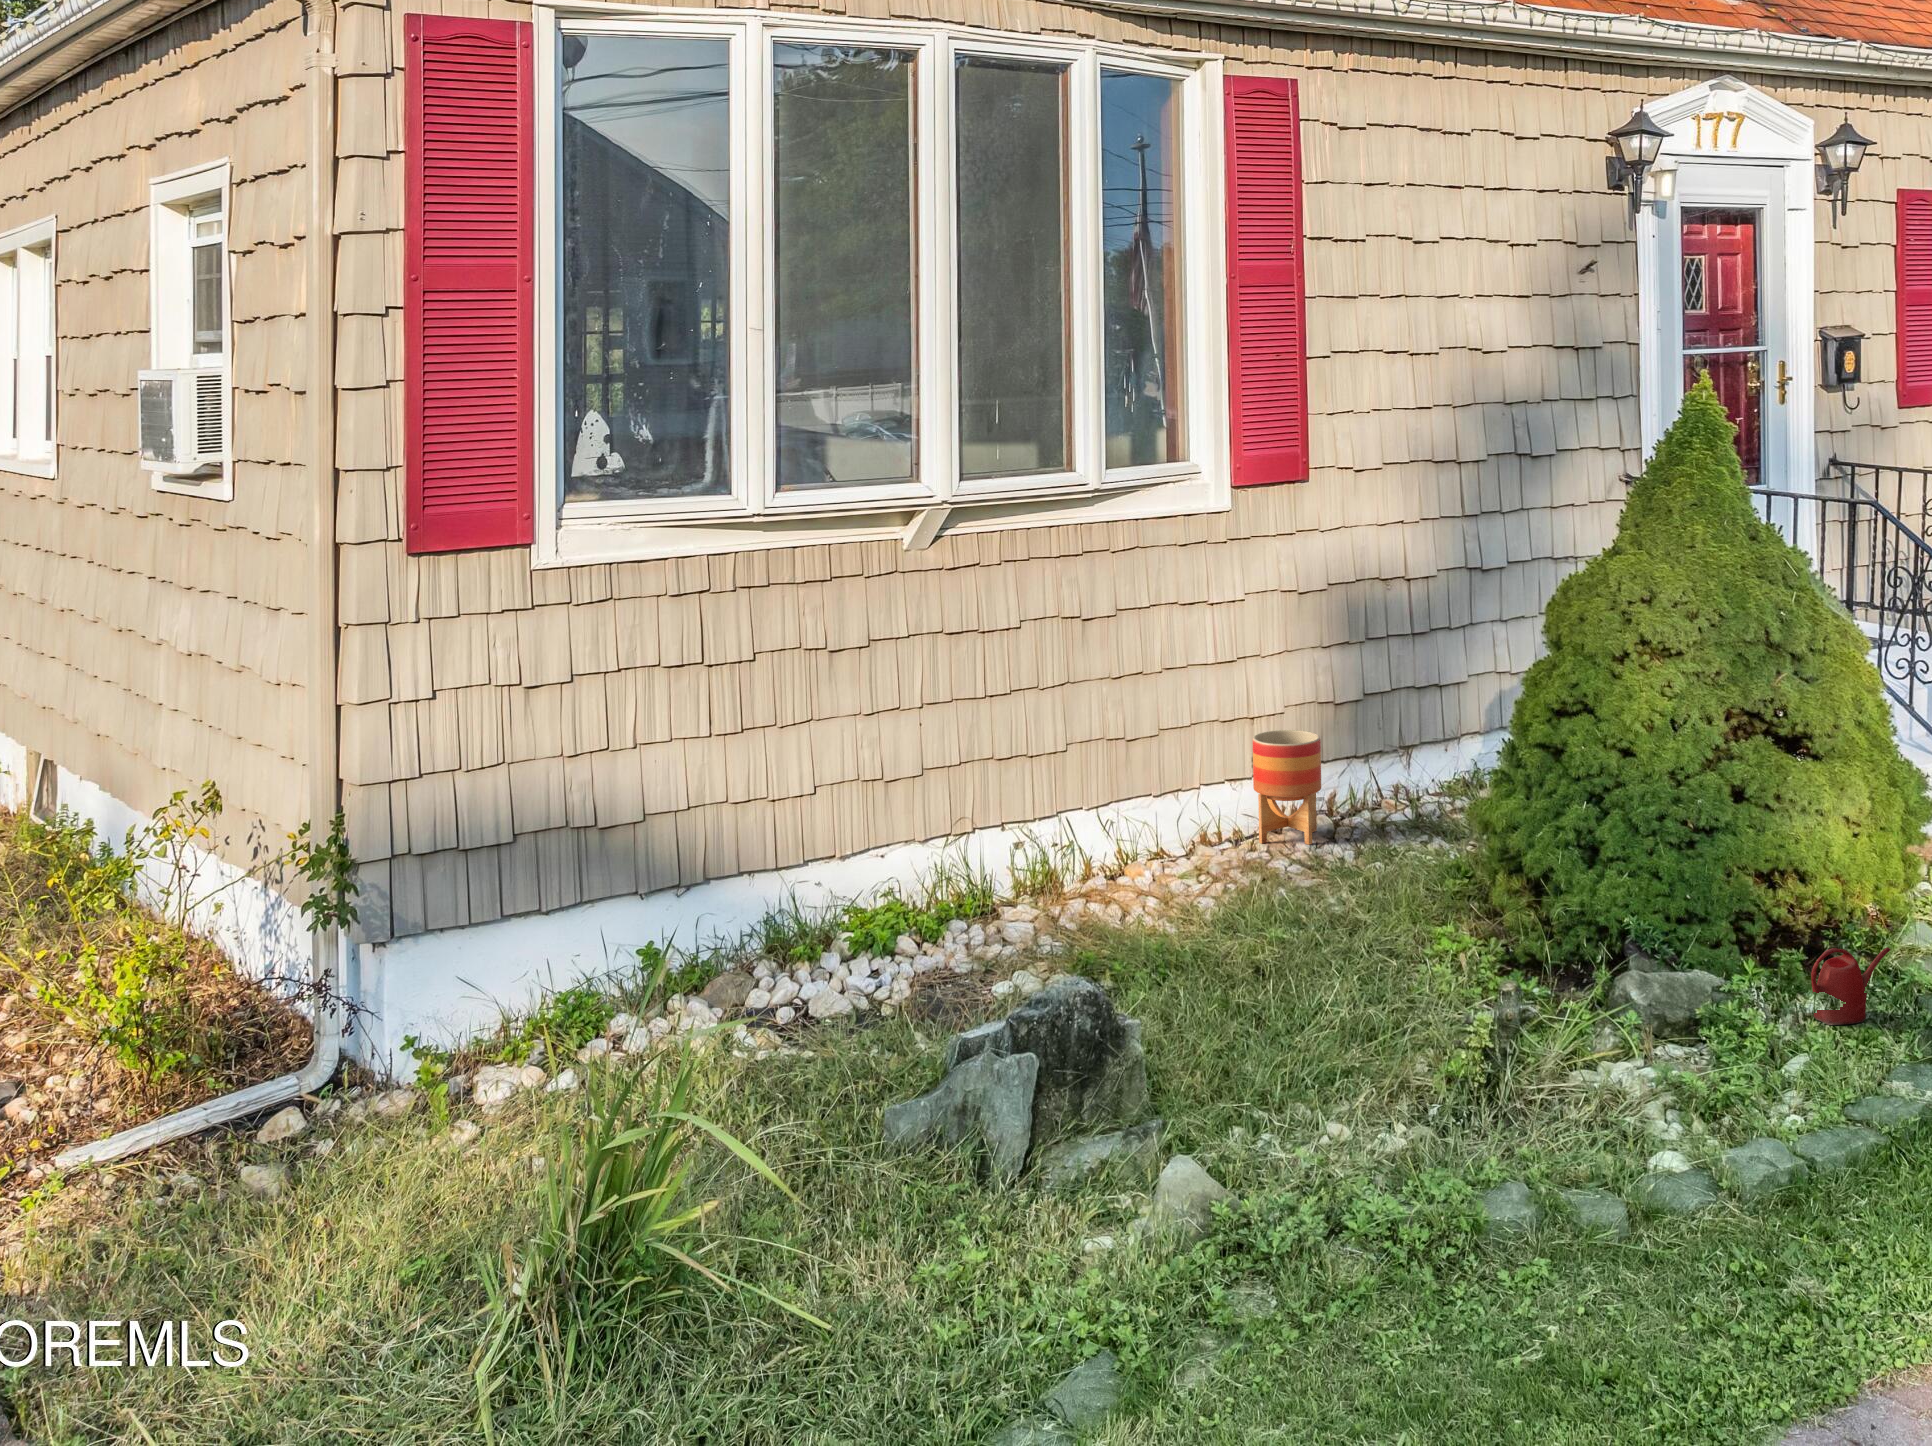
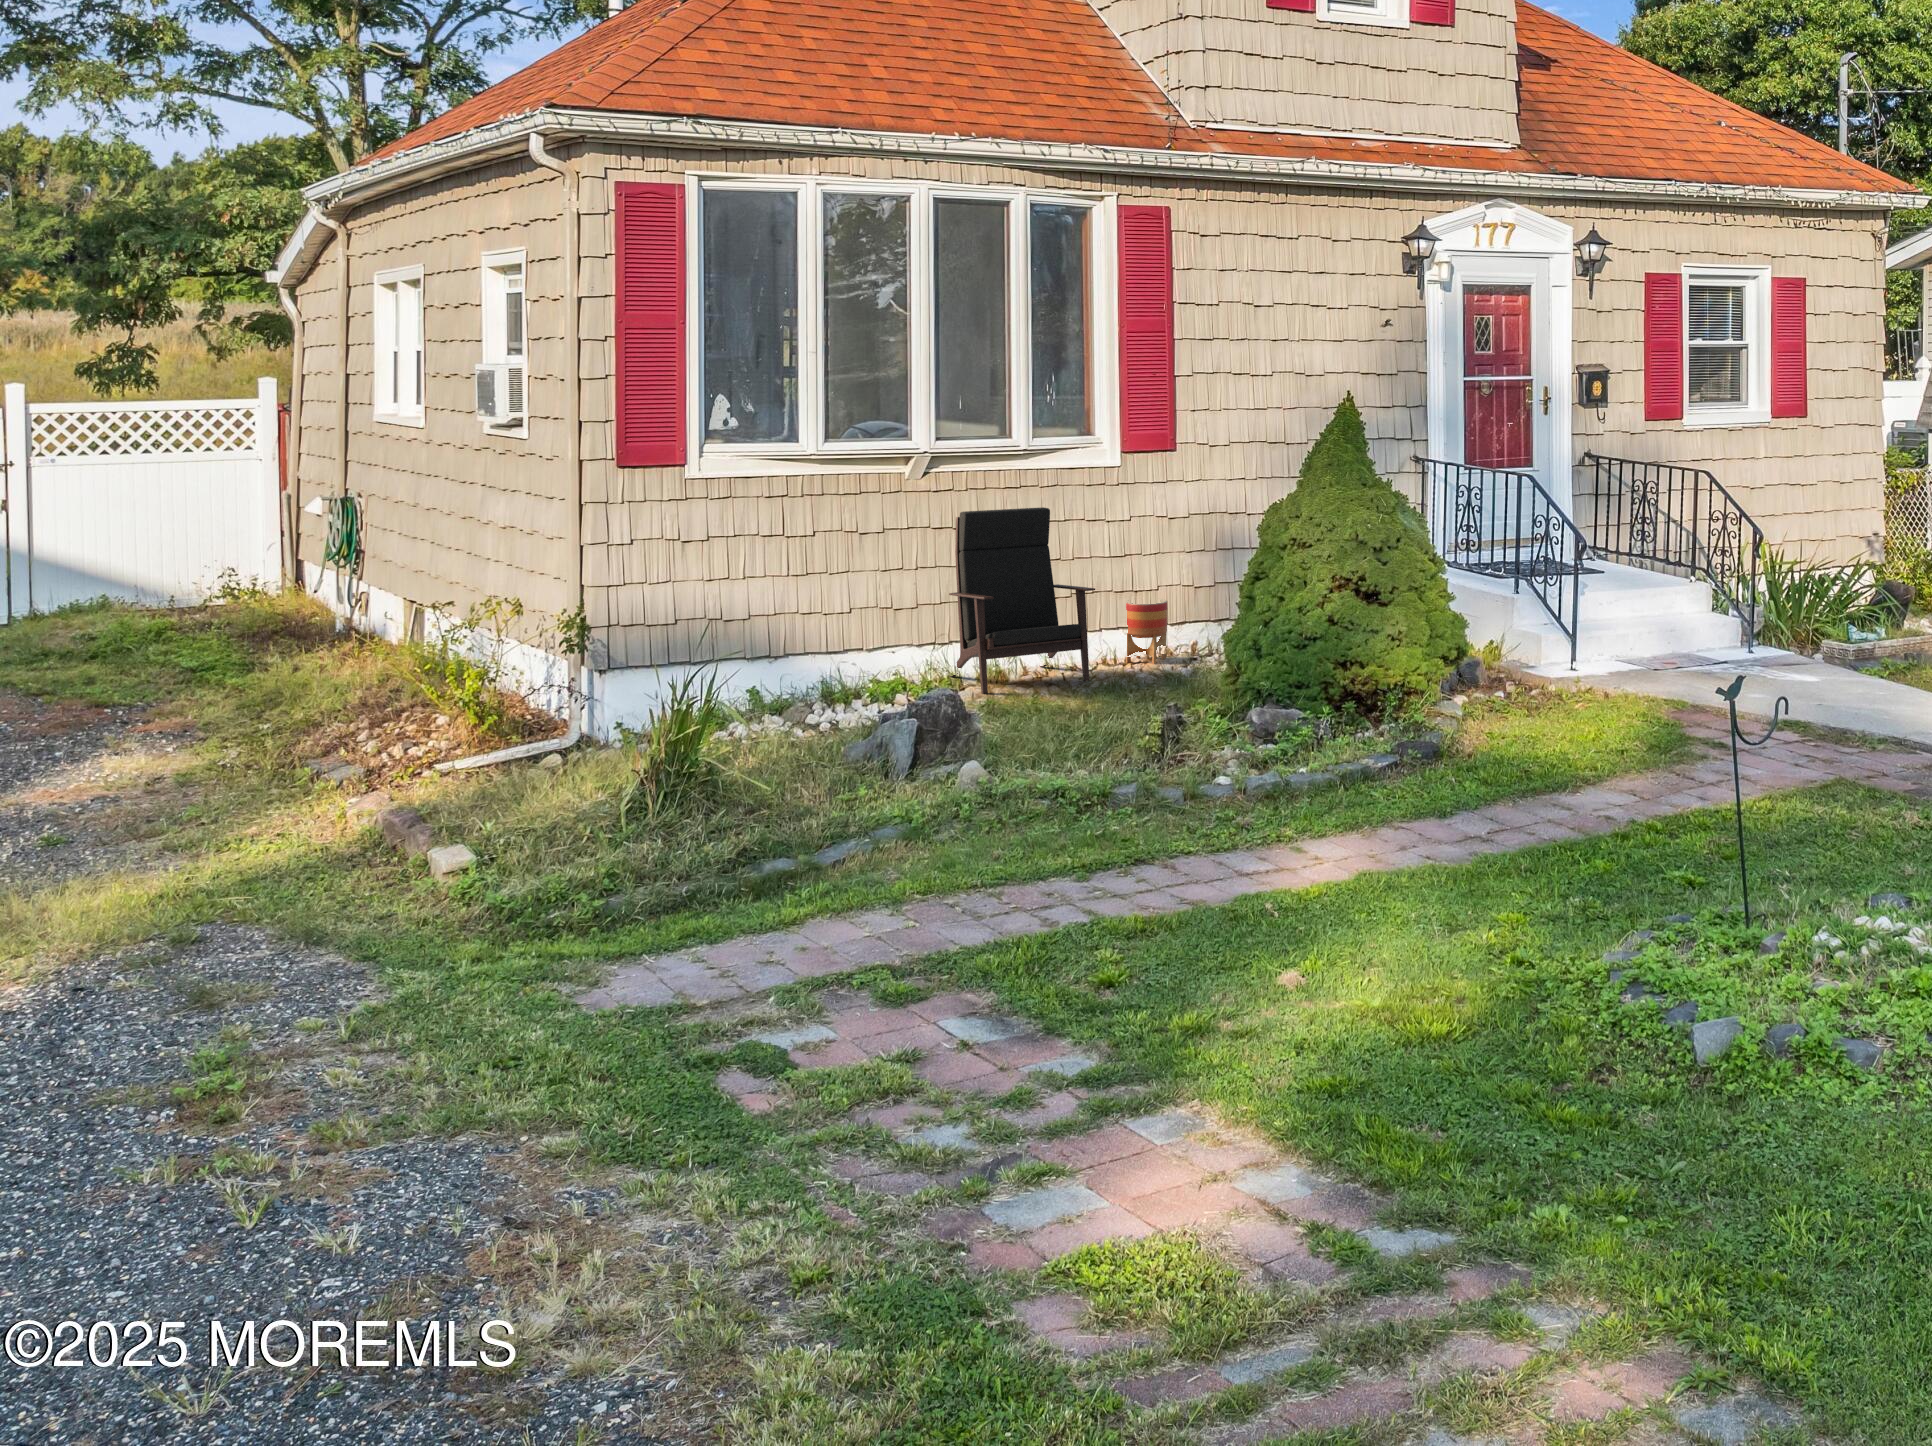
lounge chair: none [988,588,1251,937] -> present [949,507,1095,693]
watering can: present [1811,947,1891,1025] -> none [1325,693,1376,731]

